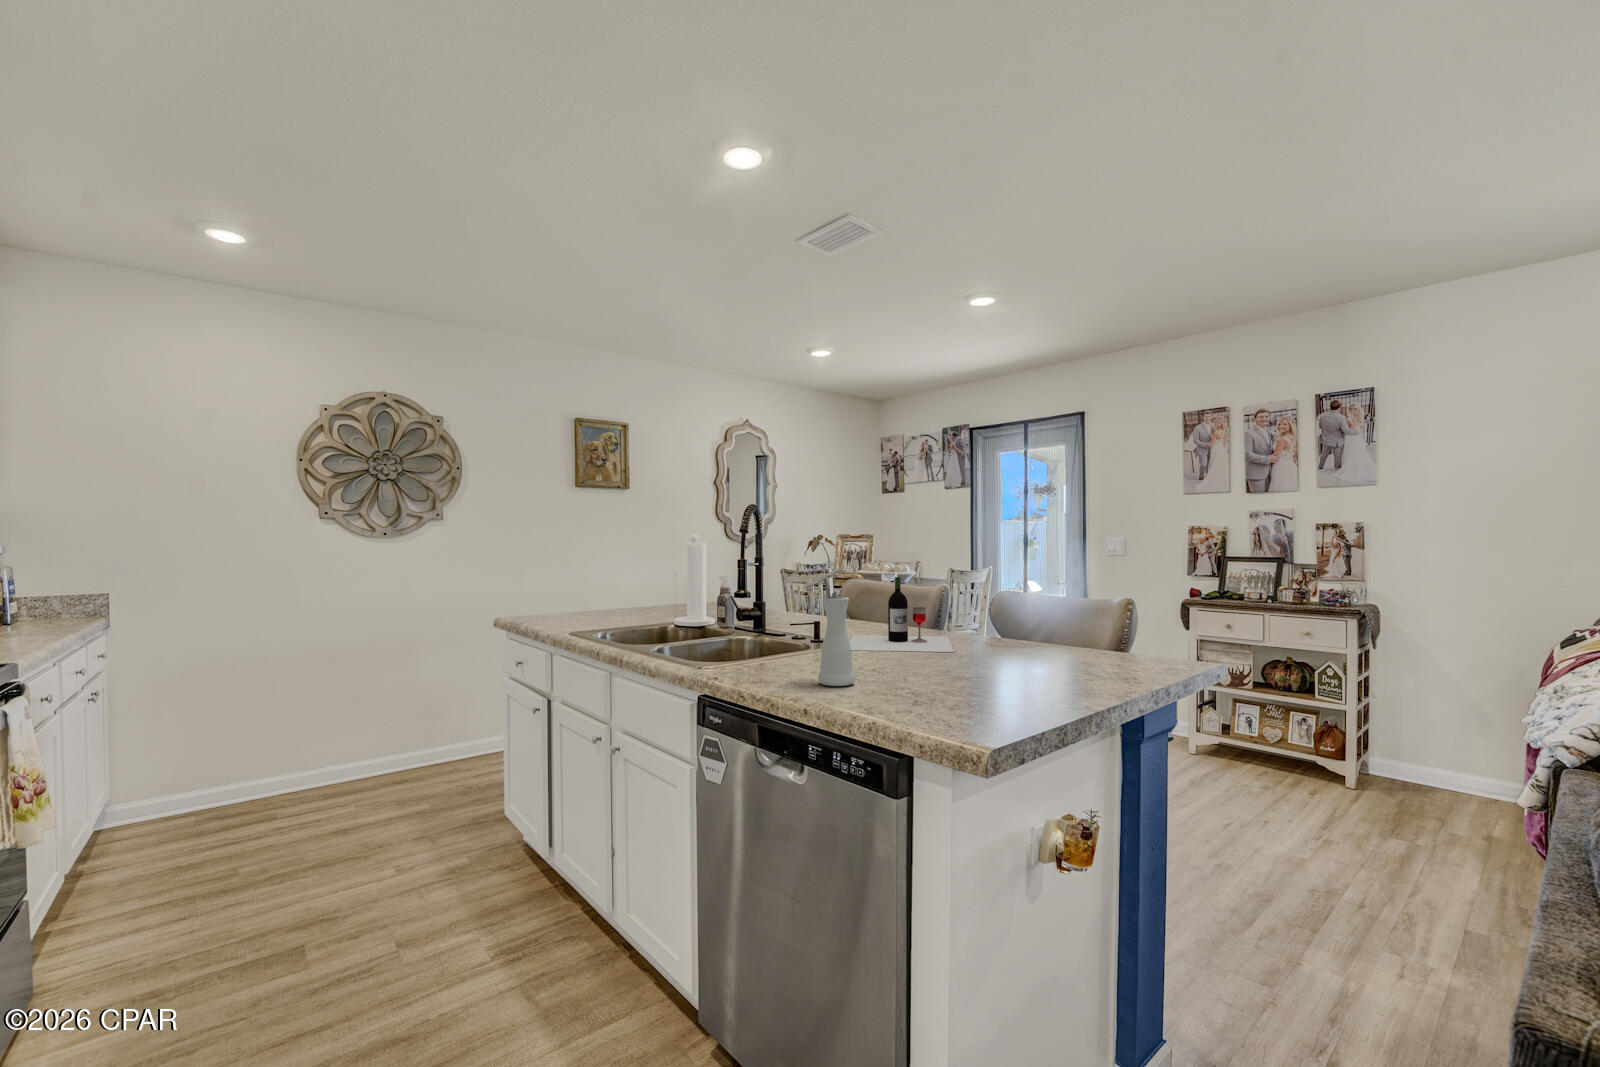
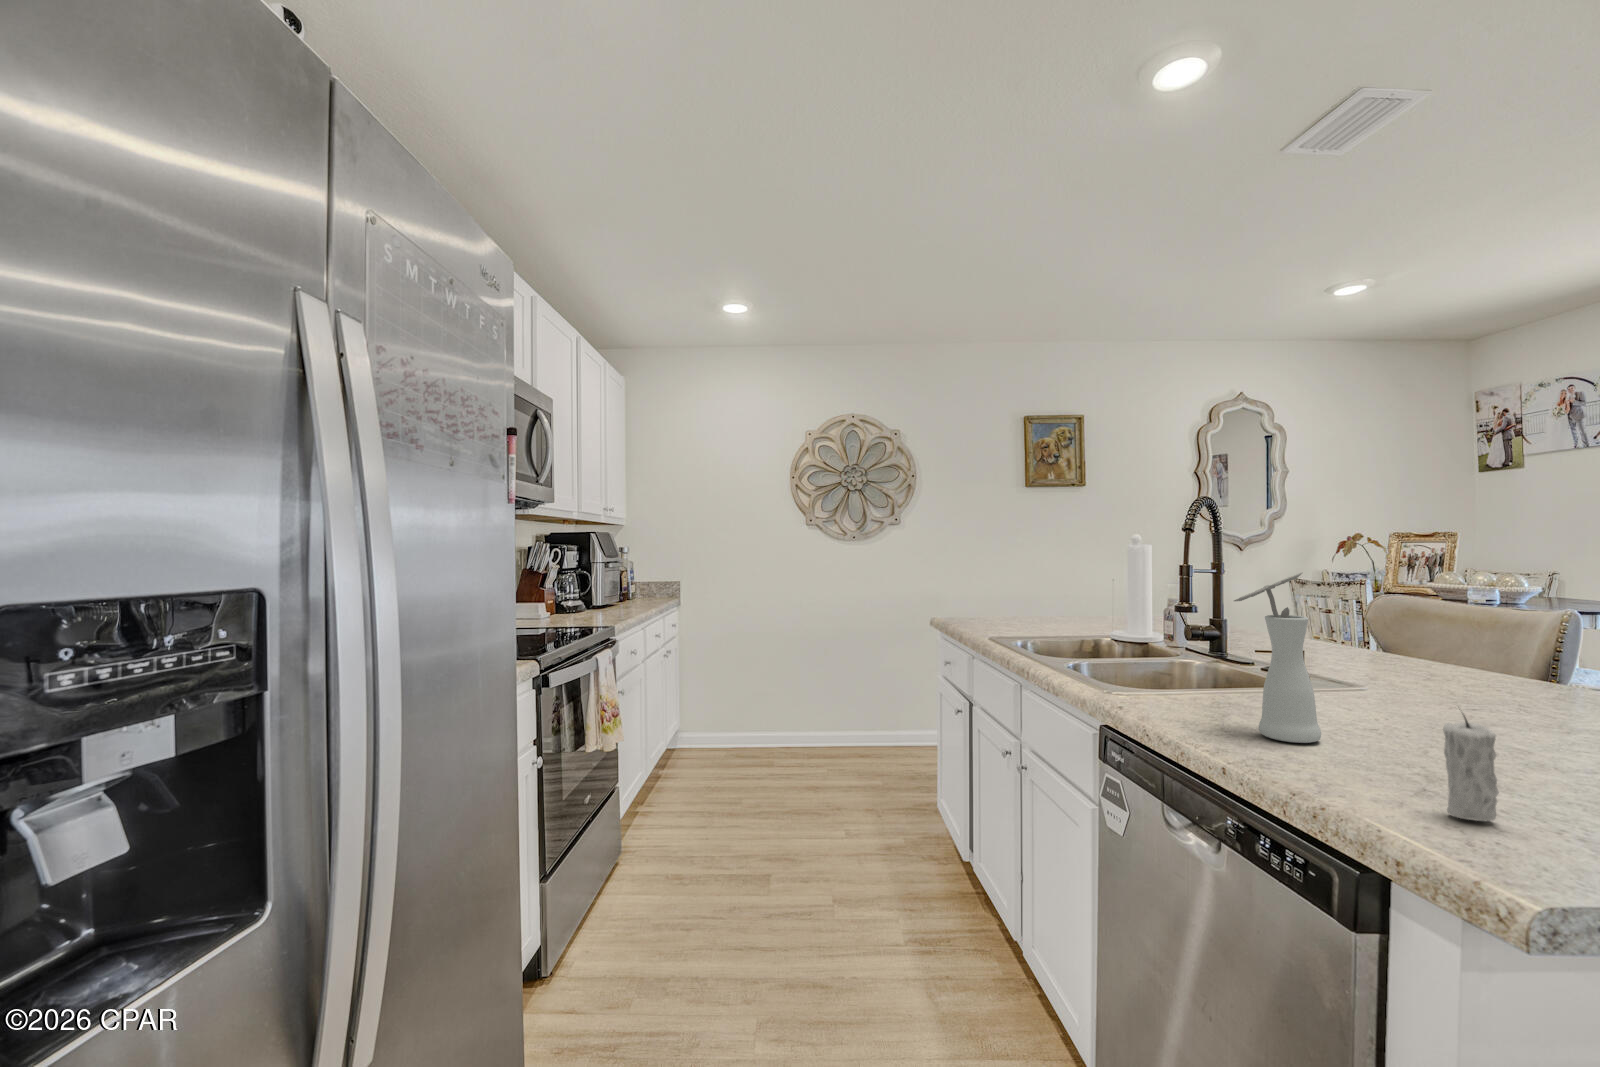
wine bottle: present [850,577,953,652] -> none [1338,592,1556,716]
candle: none [933,645,958,715] -> present [1443,715,1499,821]

